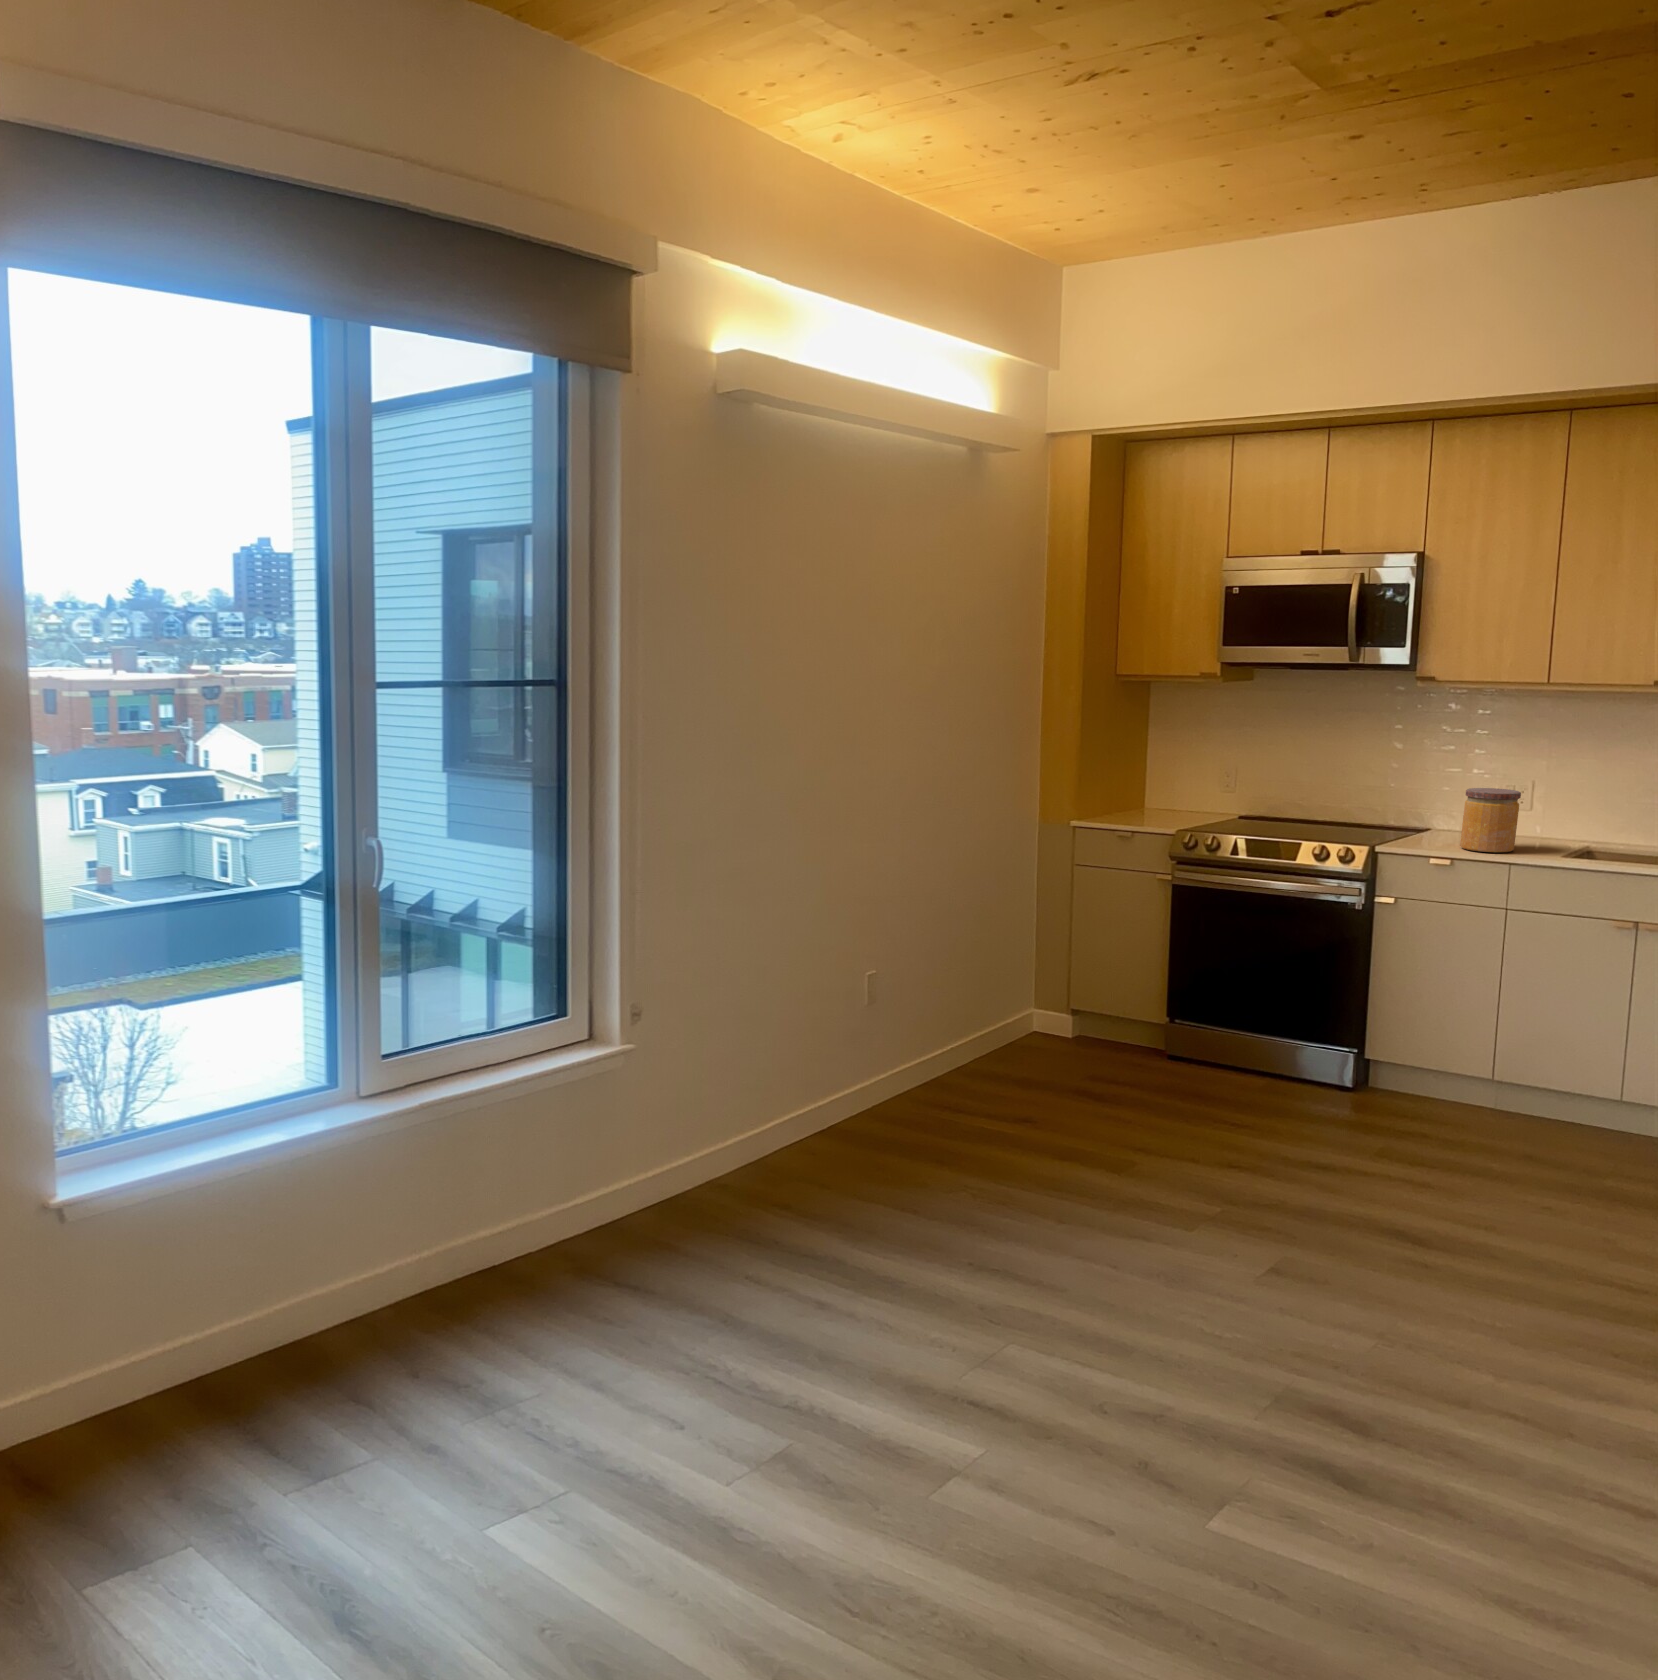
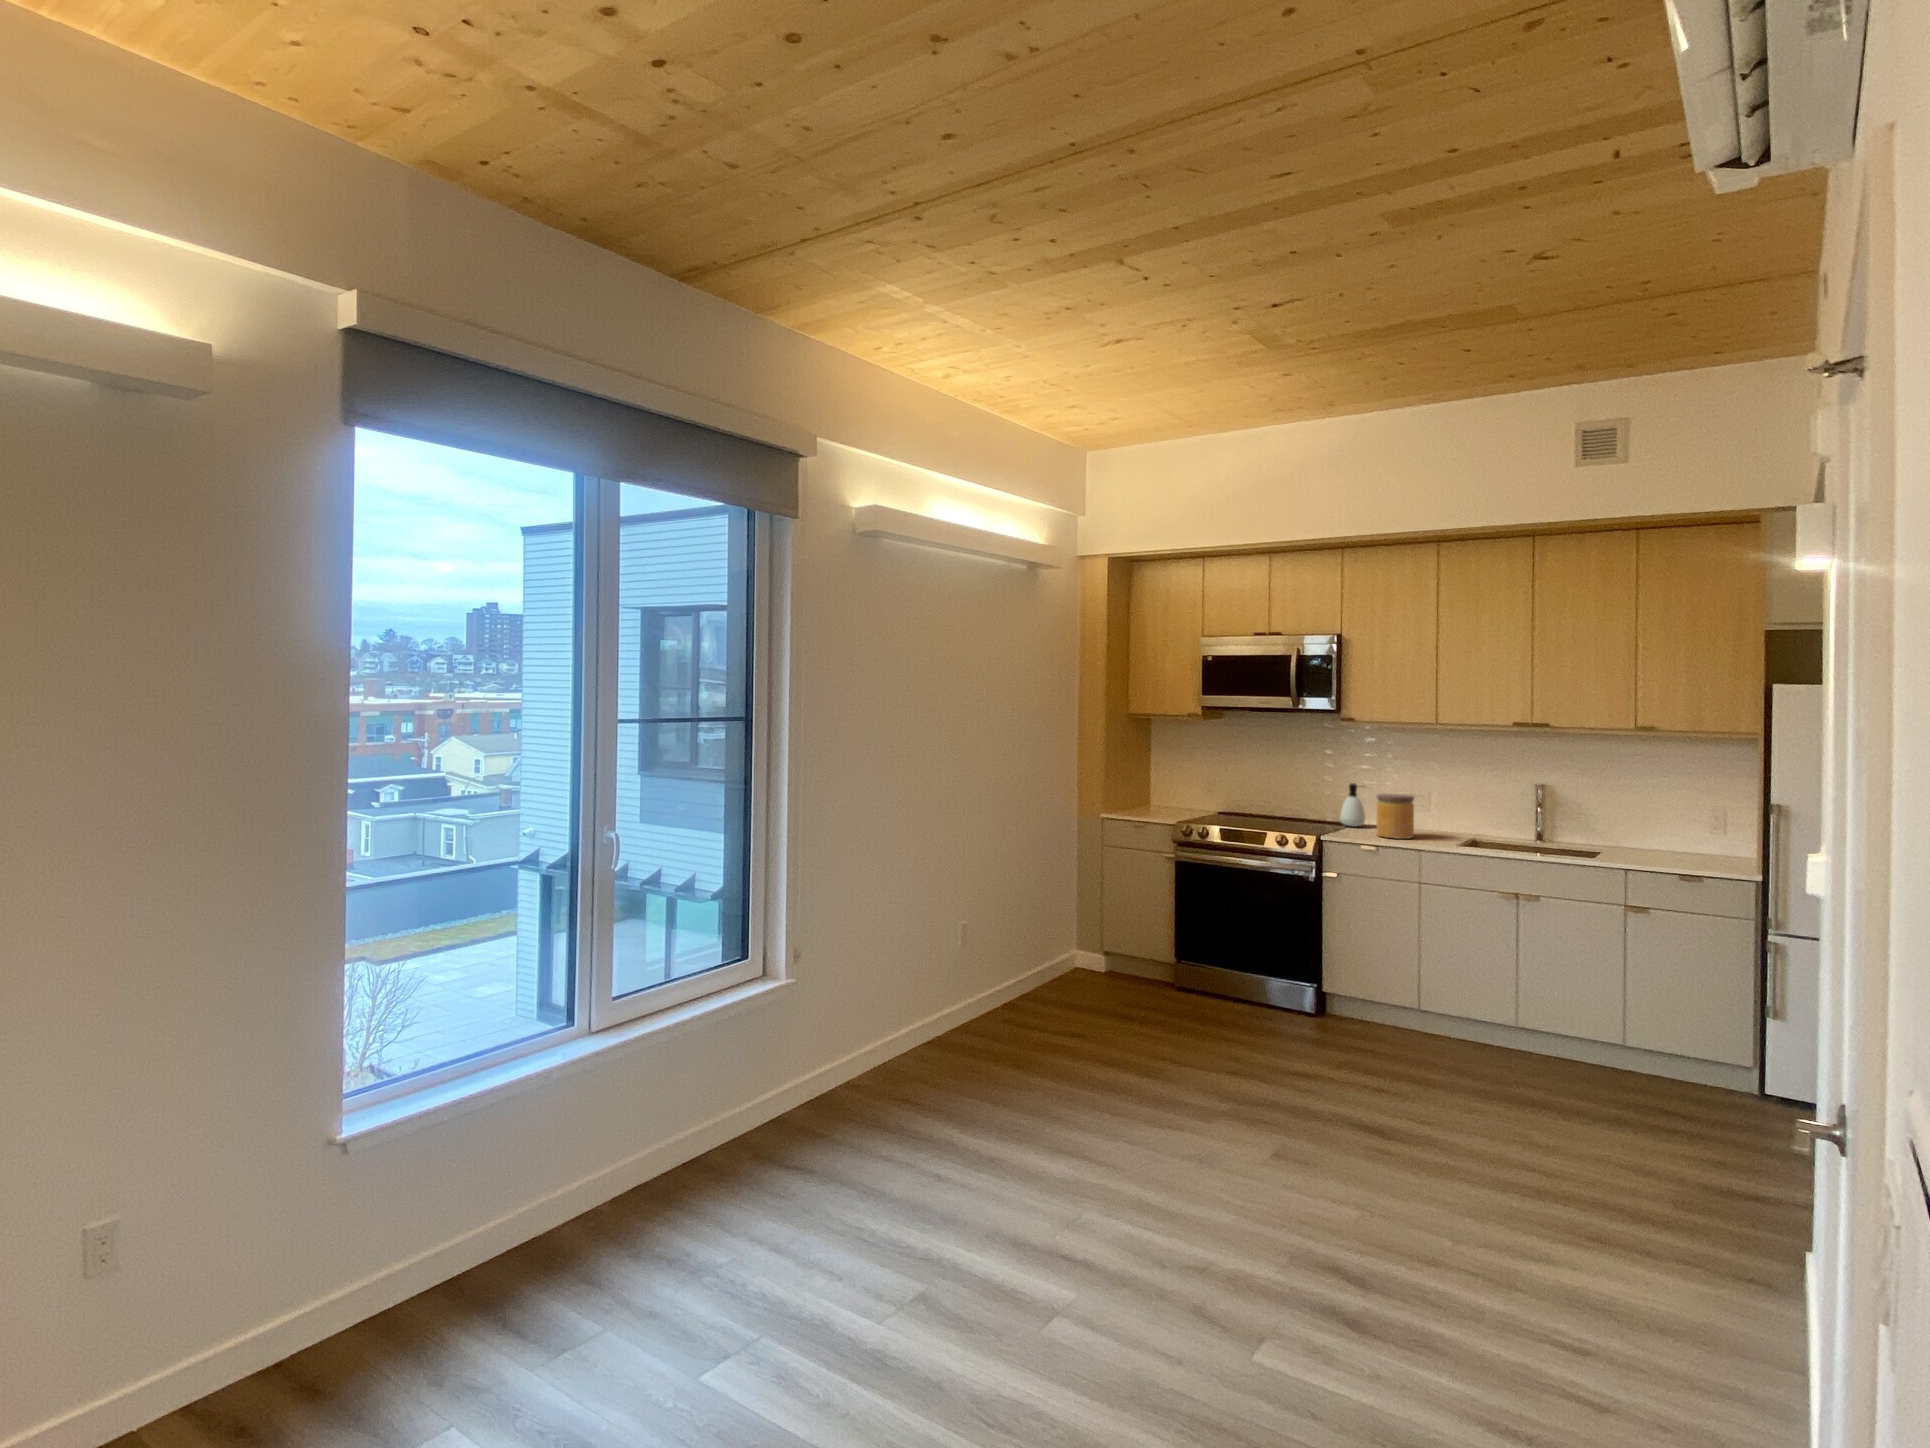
soap dispenser: none [1409,773,1452,834] -> present [1340,783,1365,827]

